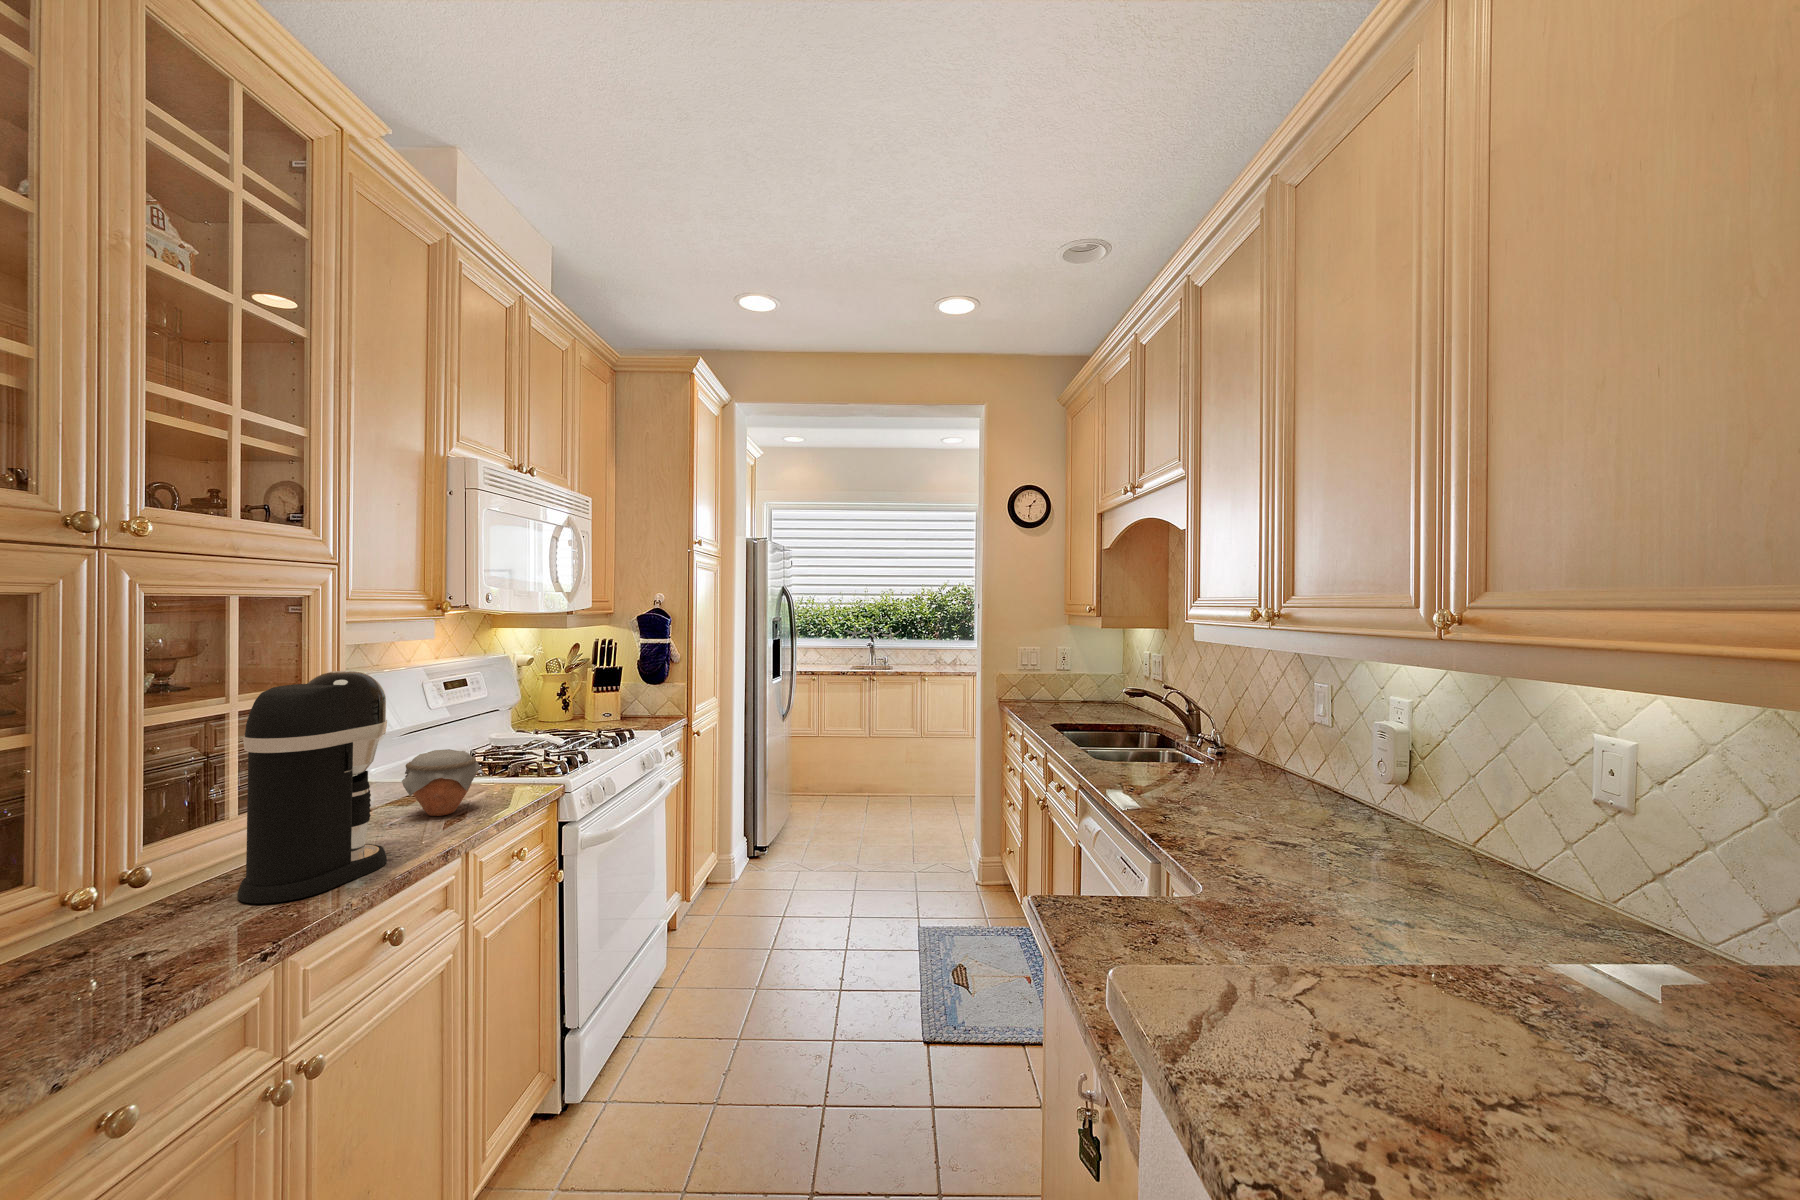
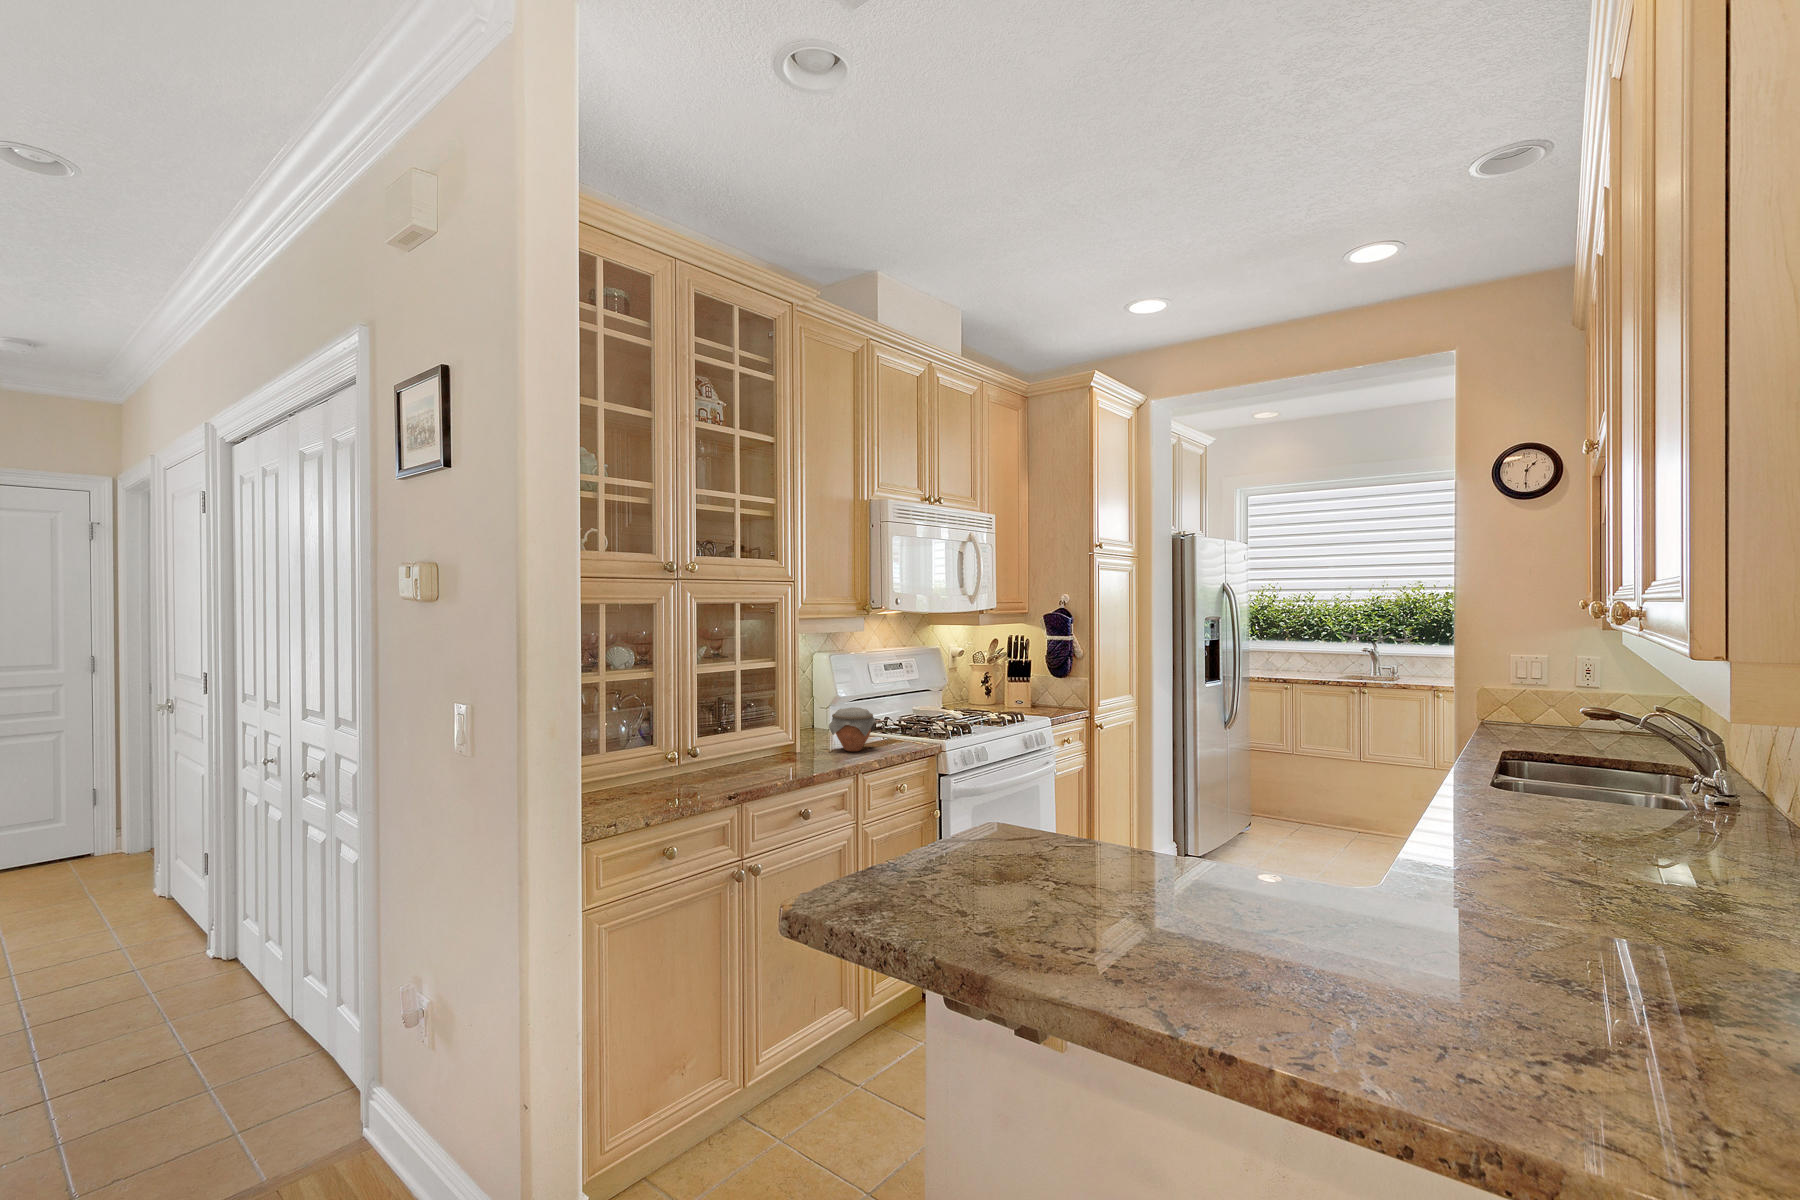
coffee maker: present [238,671,387,904] -> none [733,648,807,777]

